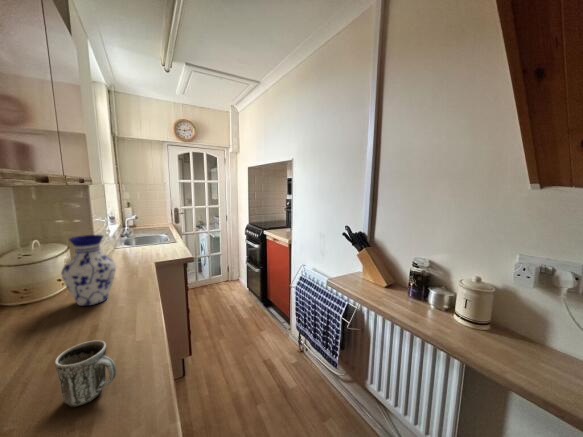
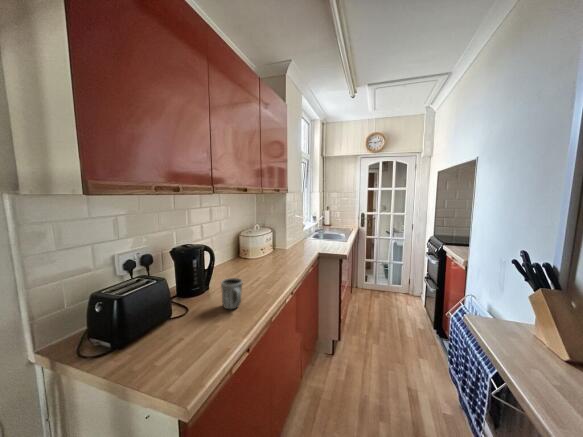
vase: present [61,235,116,306] -> none [258,223,285,268]

